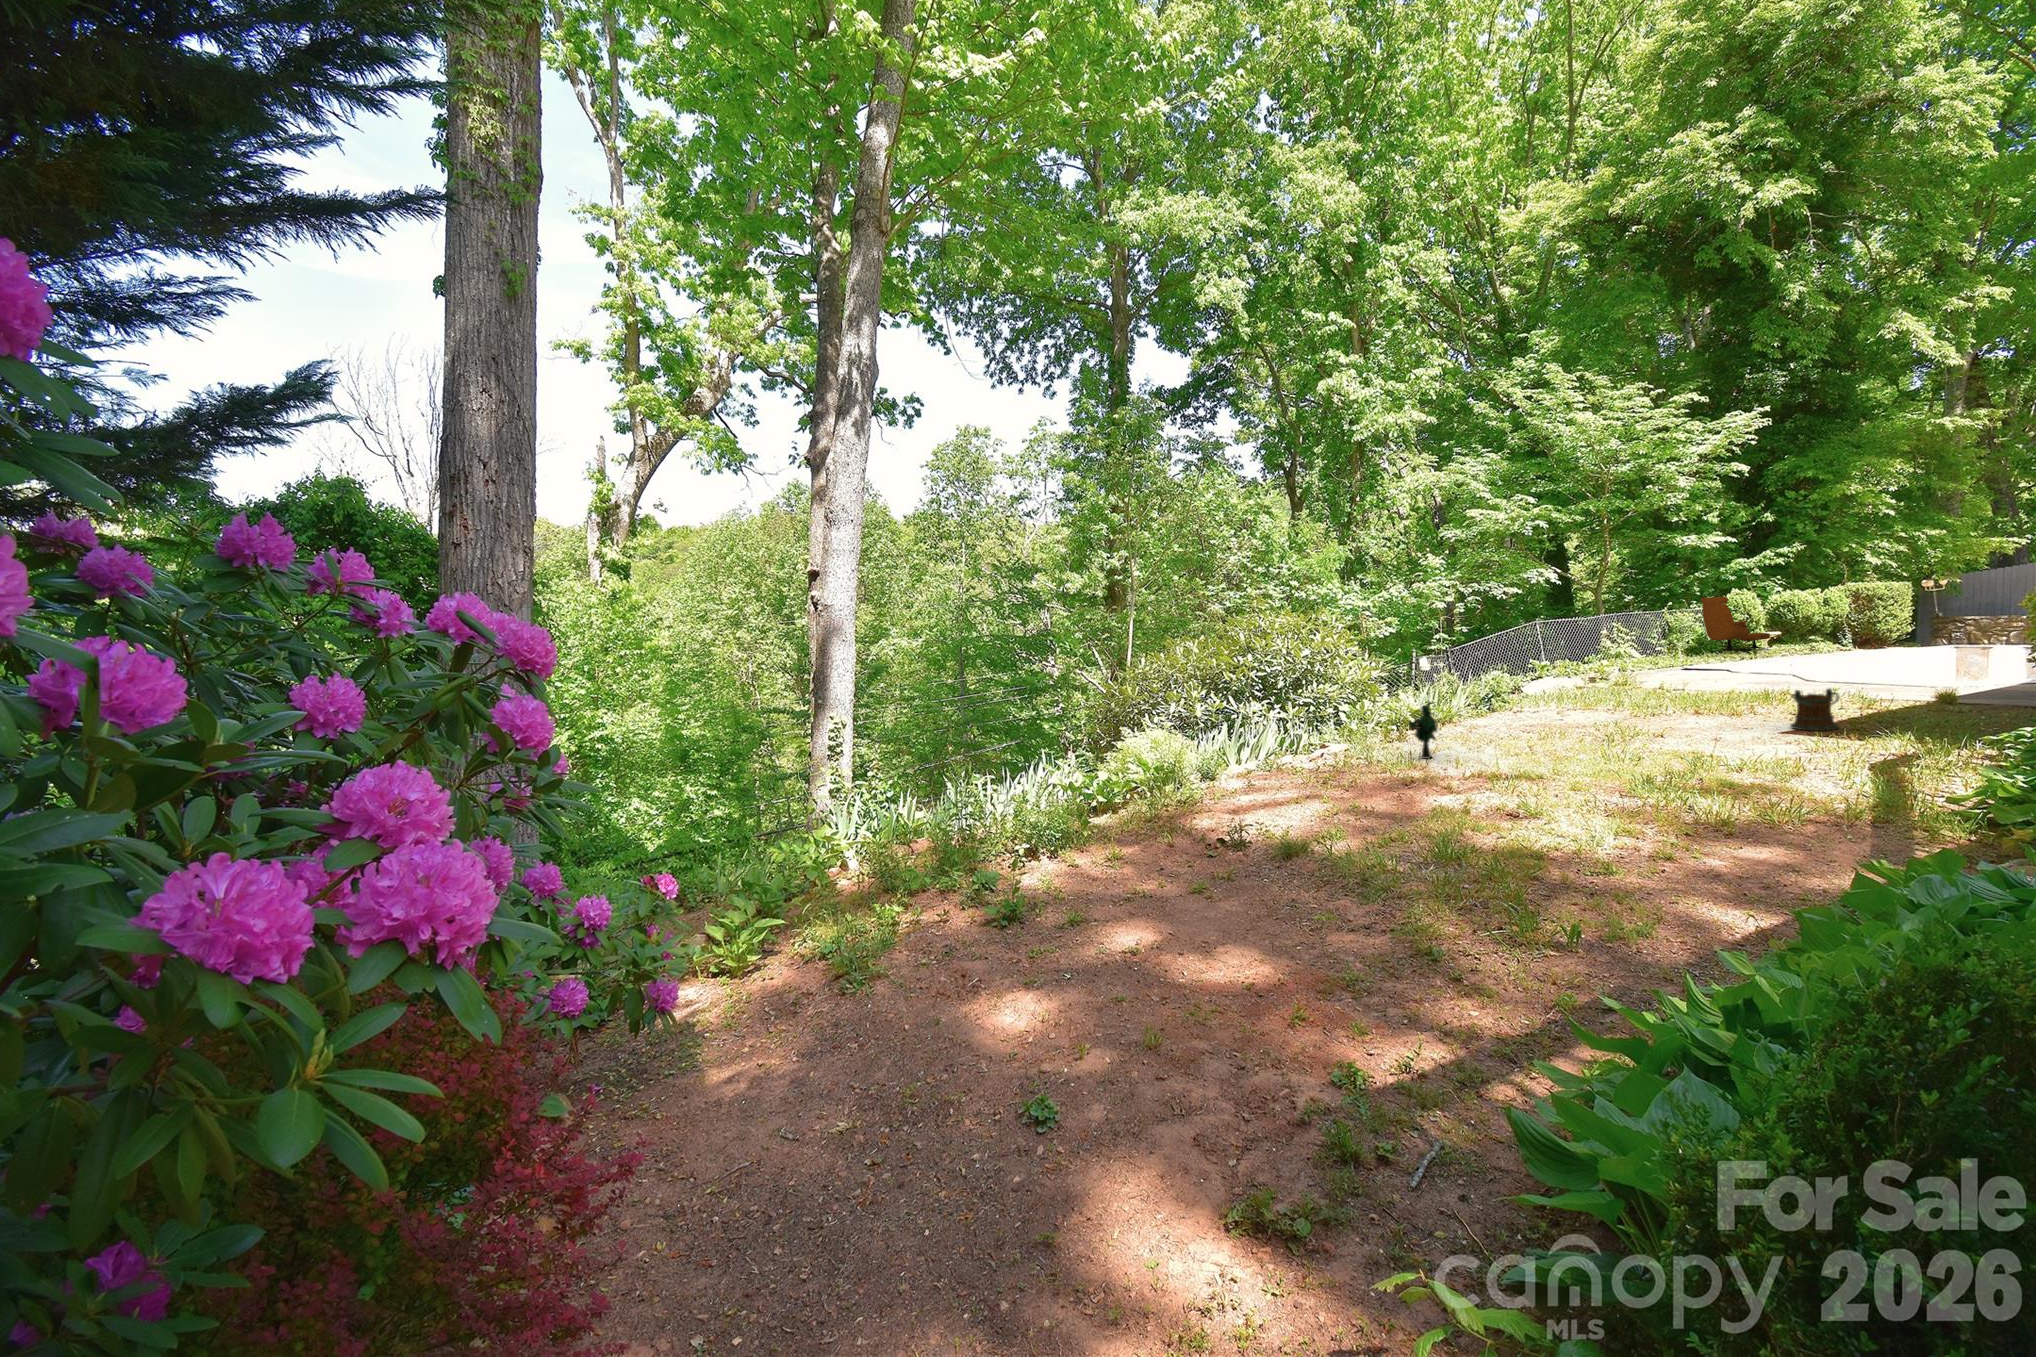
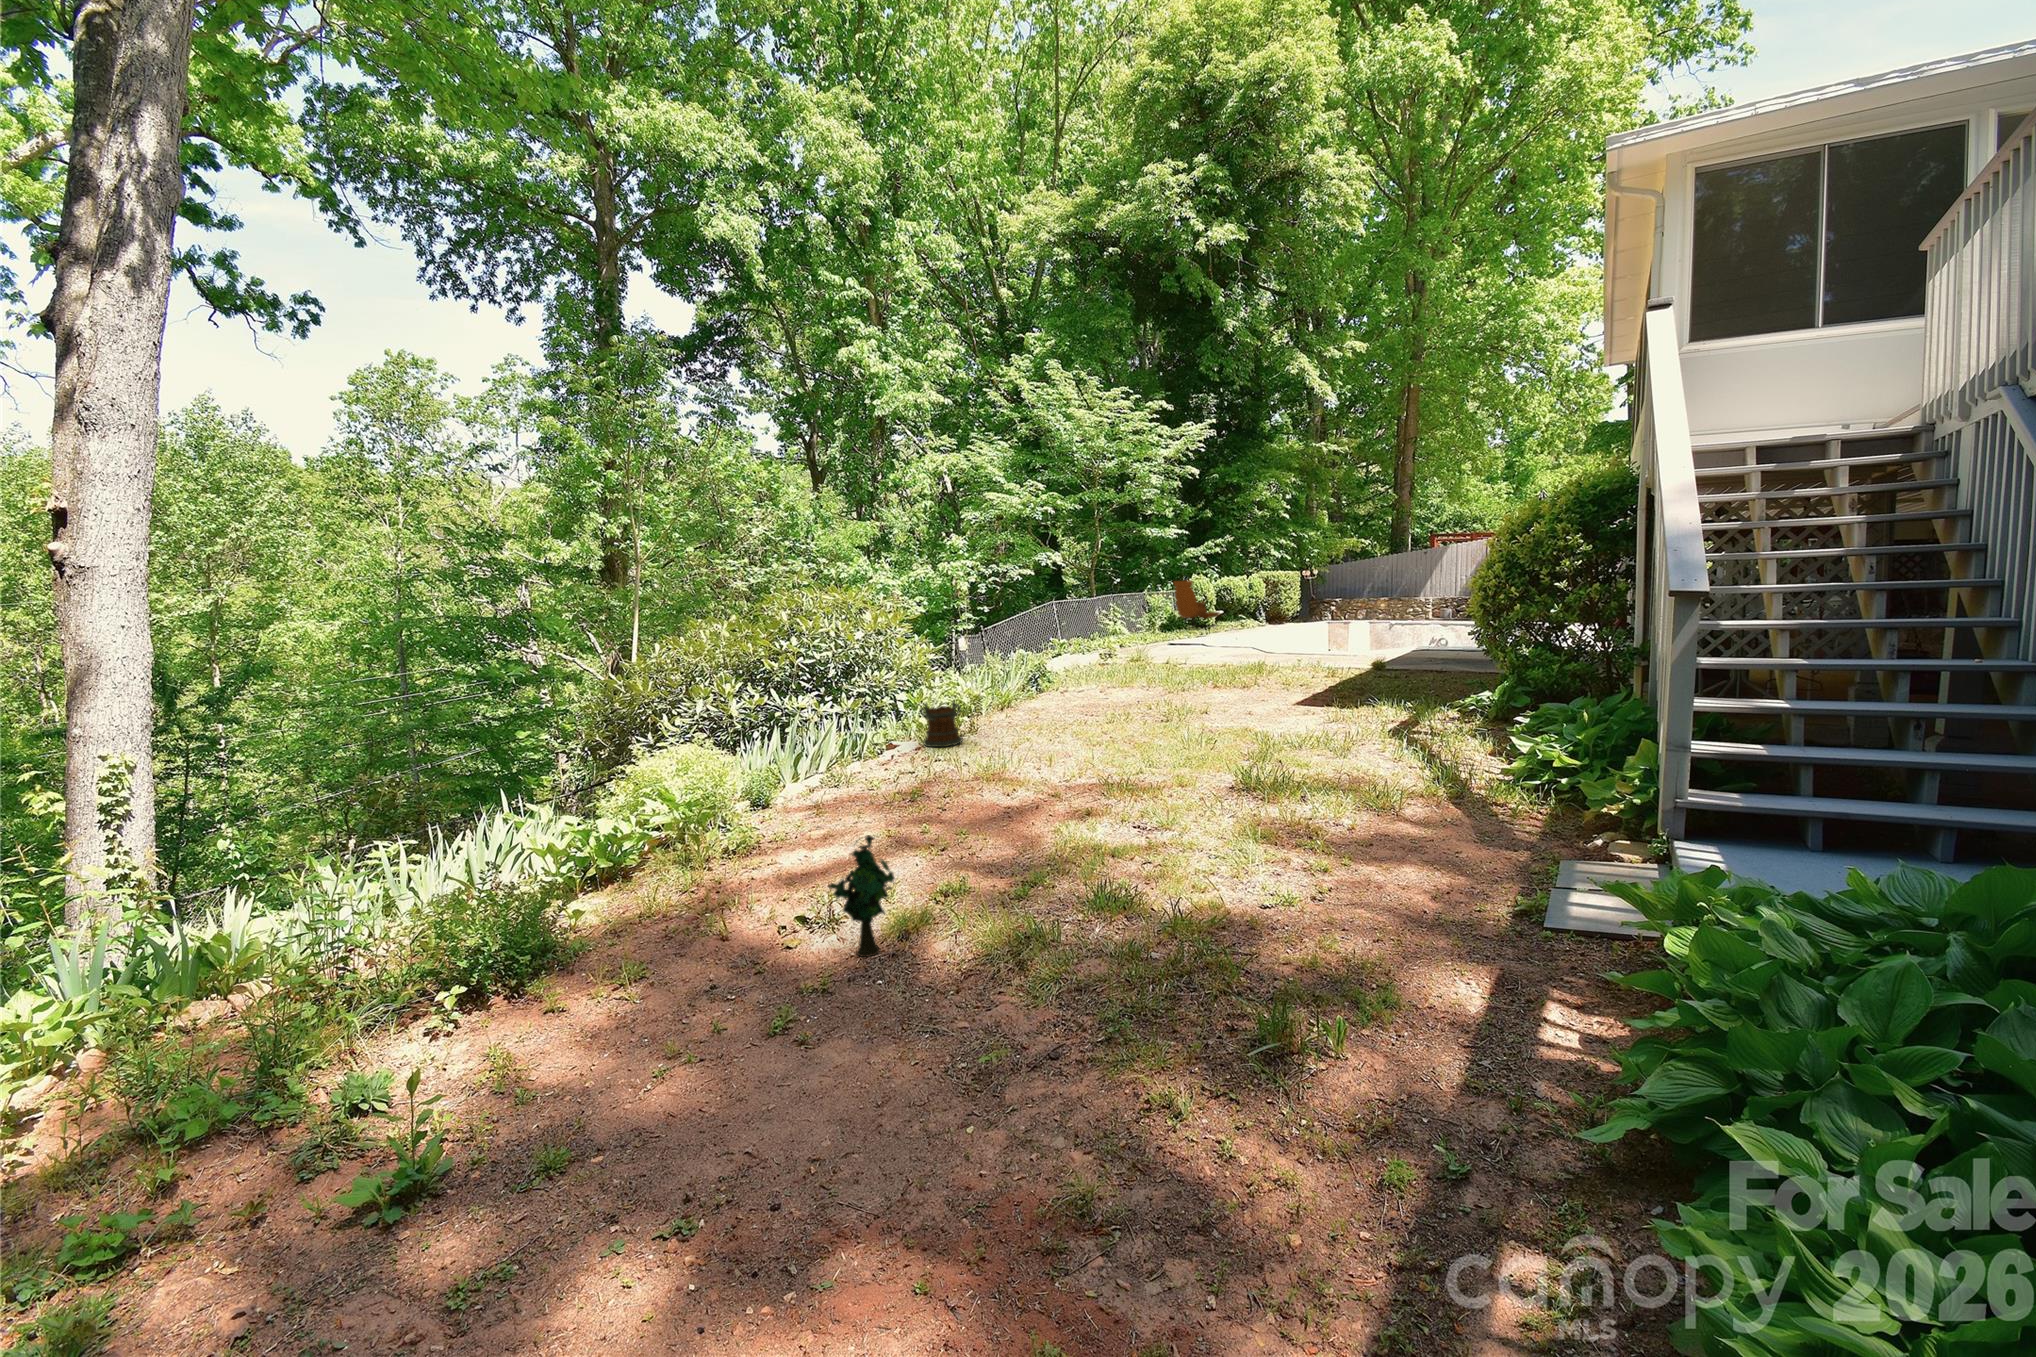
bucket: present [1790,689,1839,731] -> present [920,700,963,747]
decorative plant: present [1408,701,1441,759] -> present [828,836,895,957]

